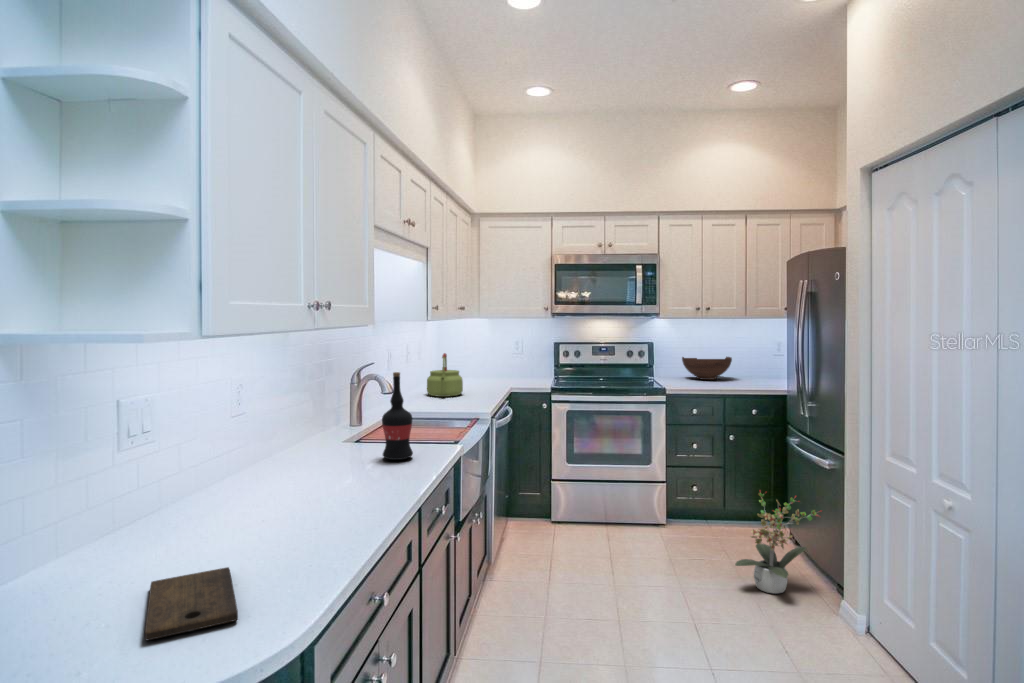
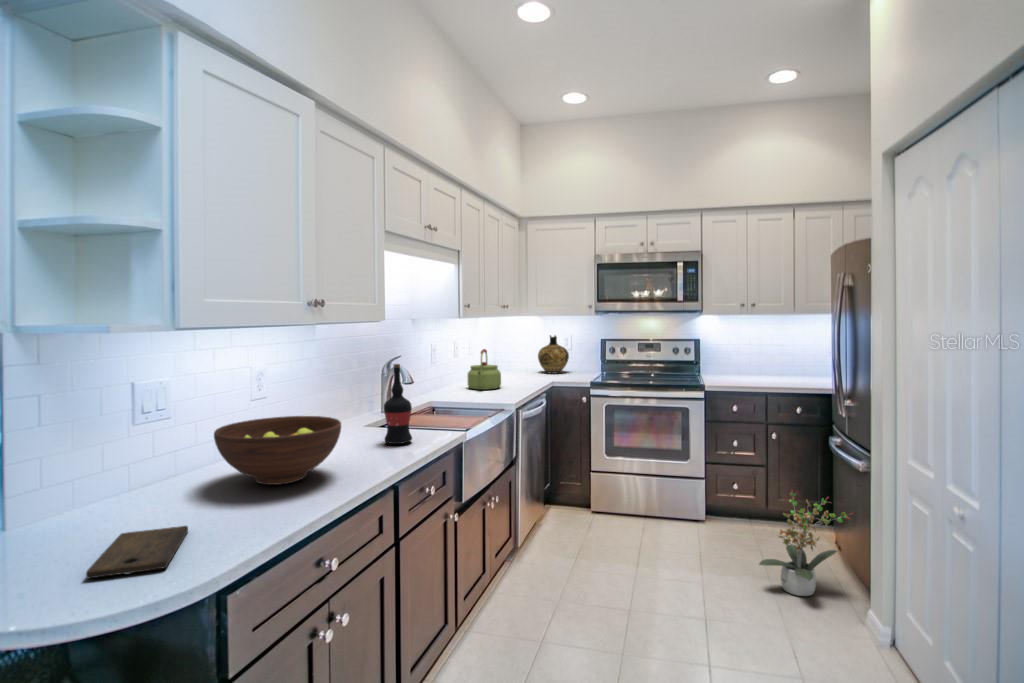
ceramic jug: none [489,338,521,378] -> present [538,335,569,374]
fruit bowl: present [682,357,732,380] -> present [214,416,341,485]

